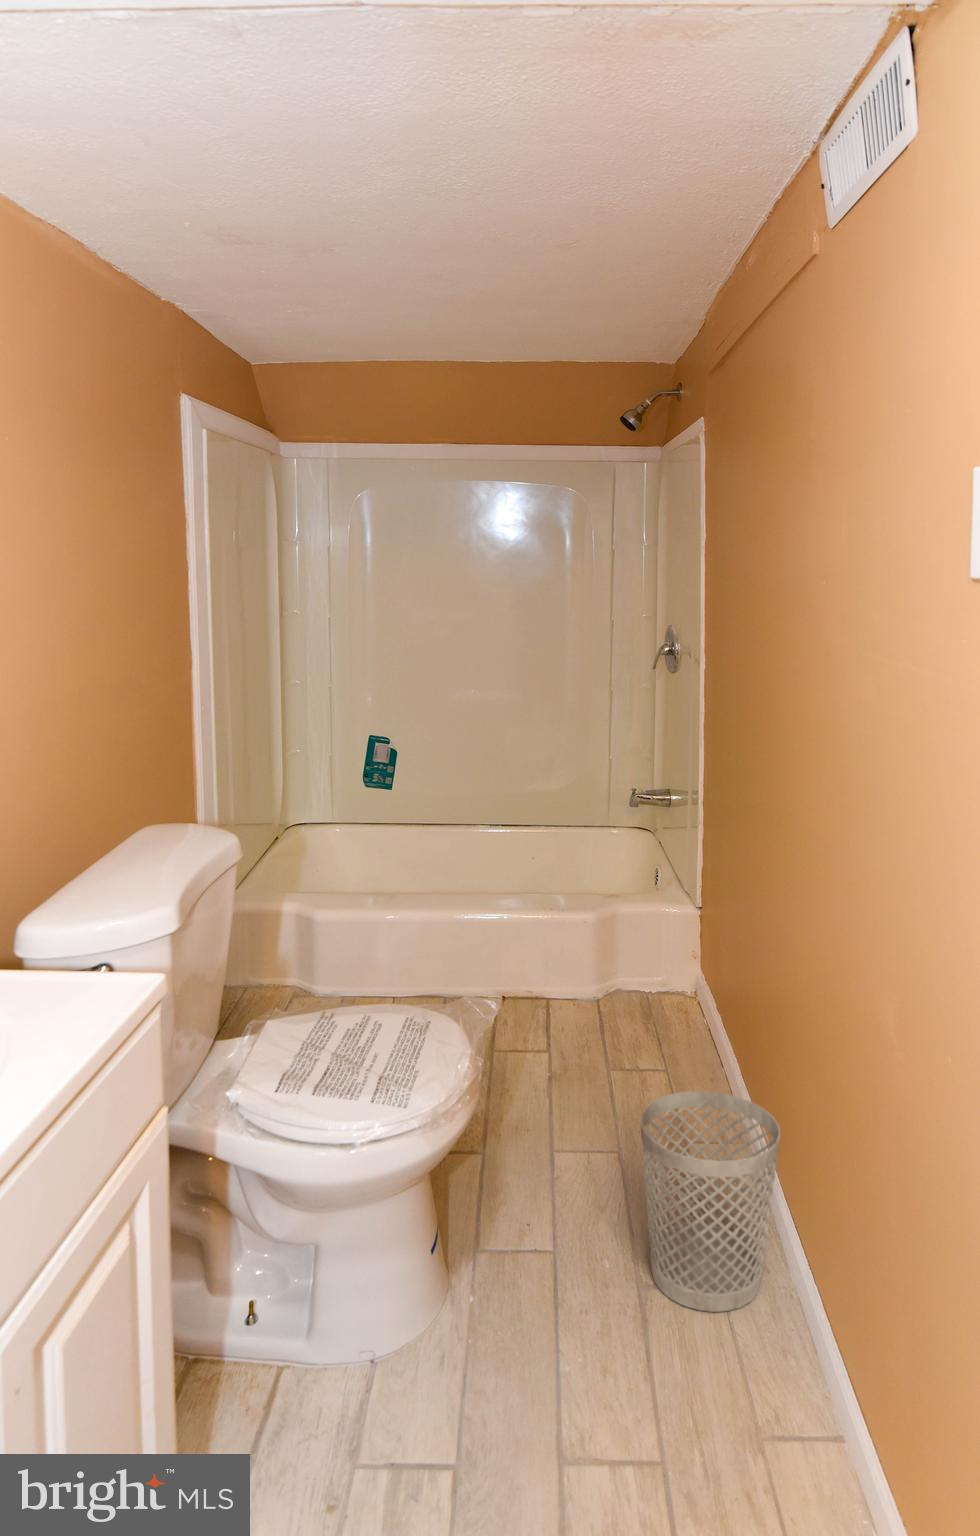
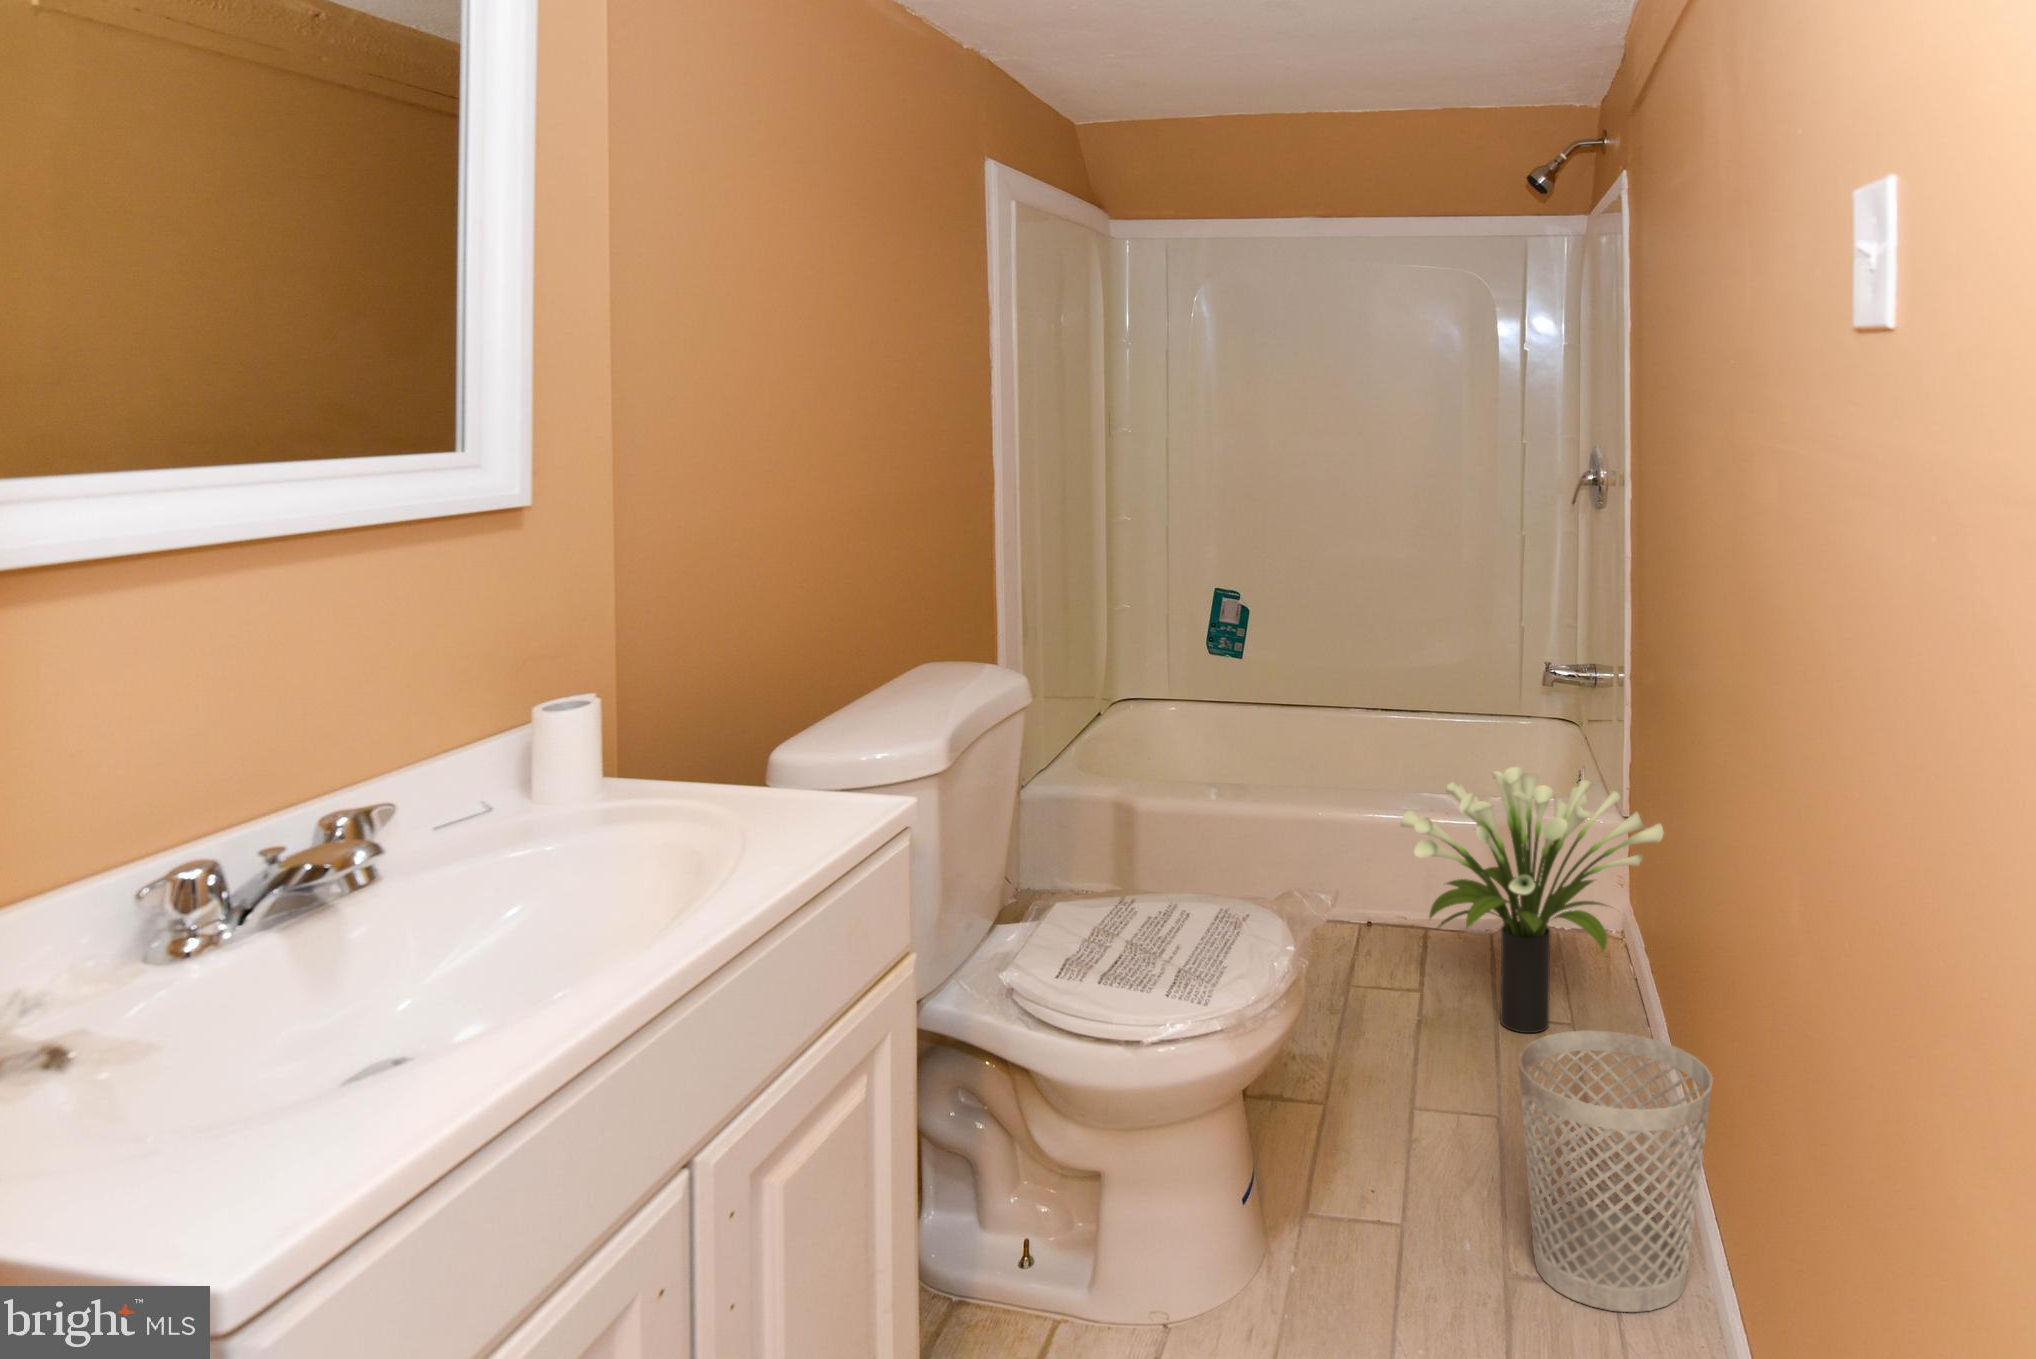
potted plant: none [525,879,710,1076] -> present [1400,767,1664,1033]

